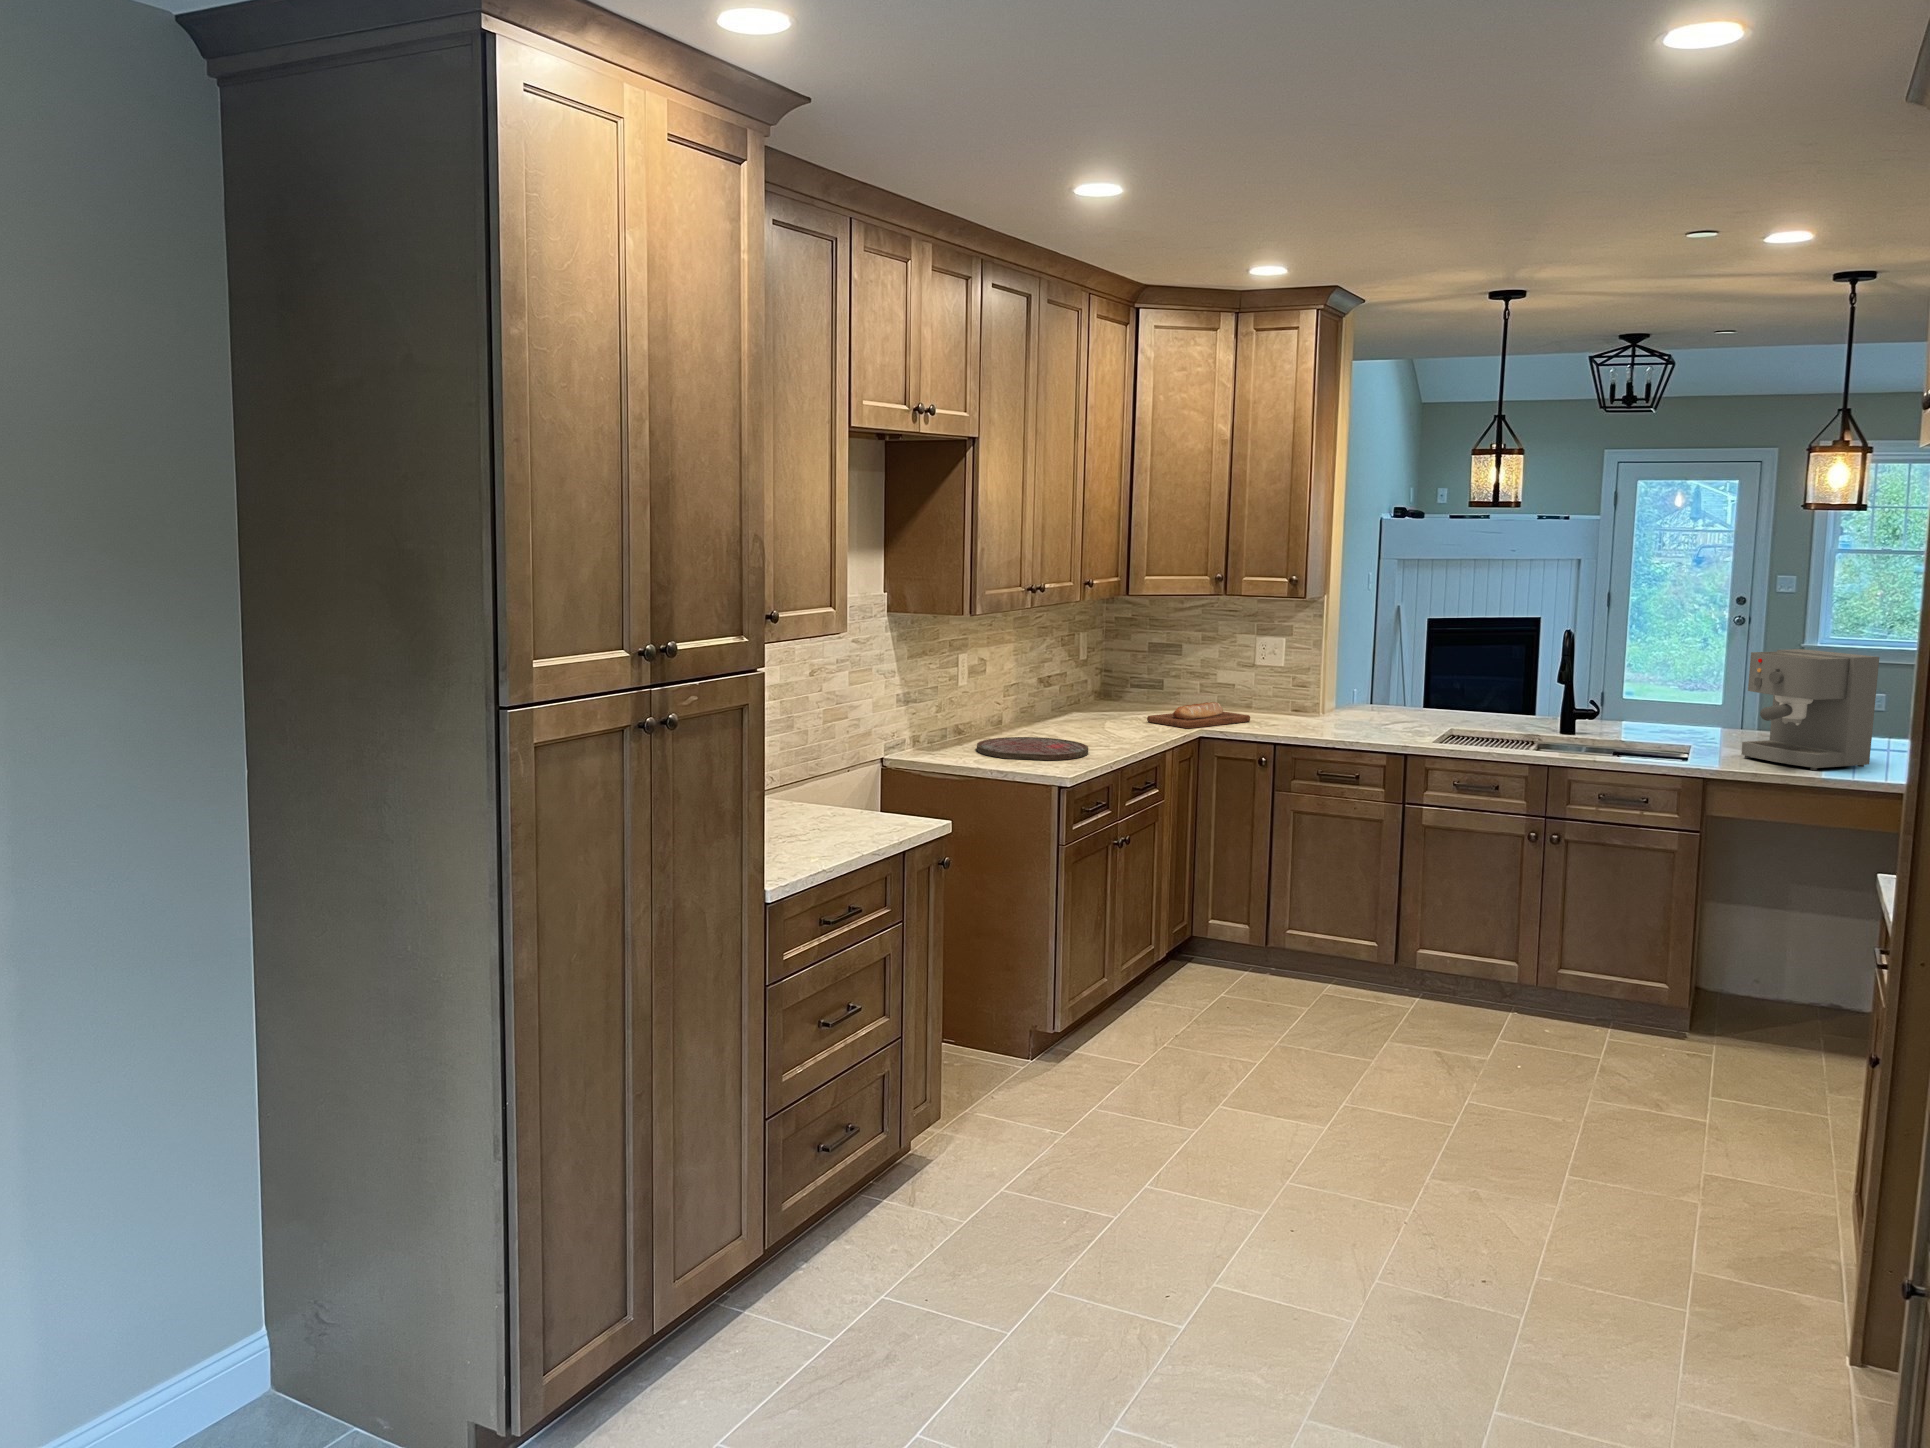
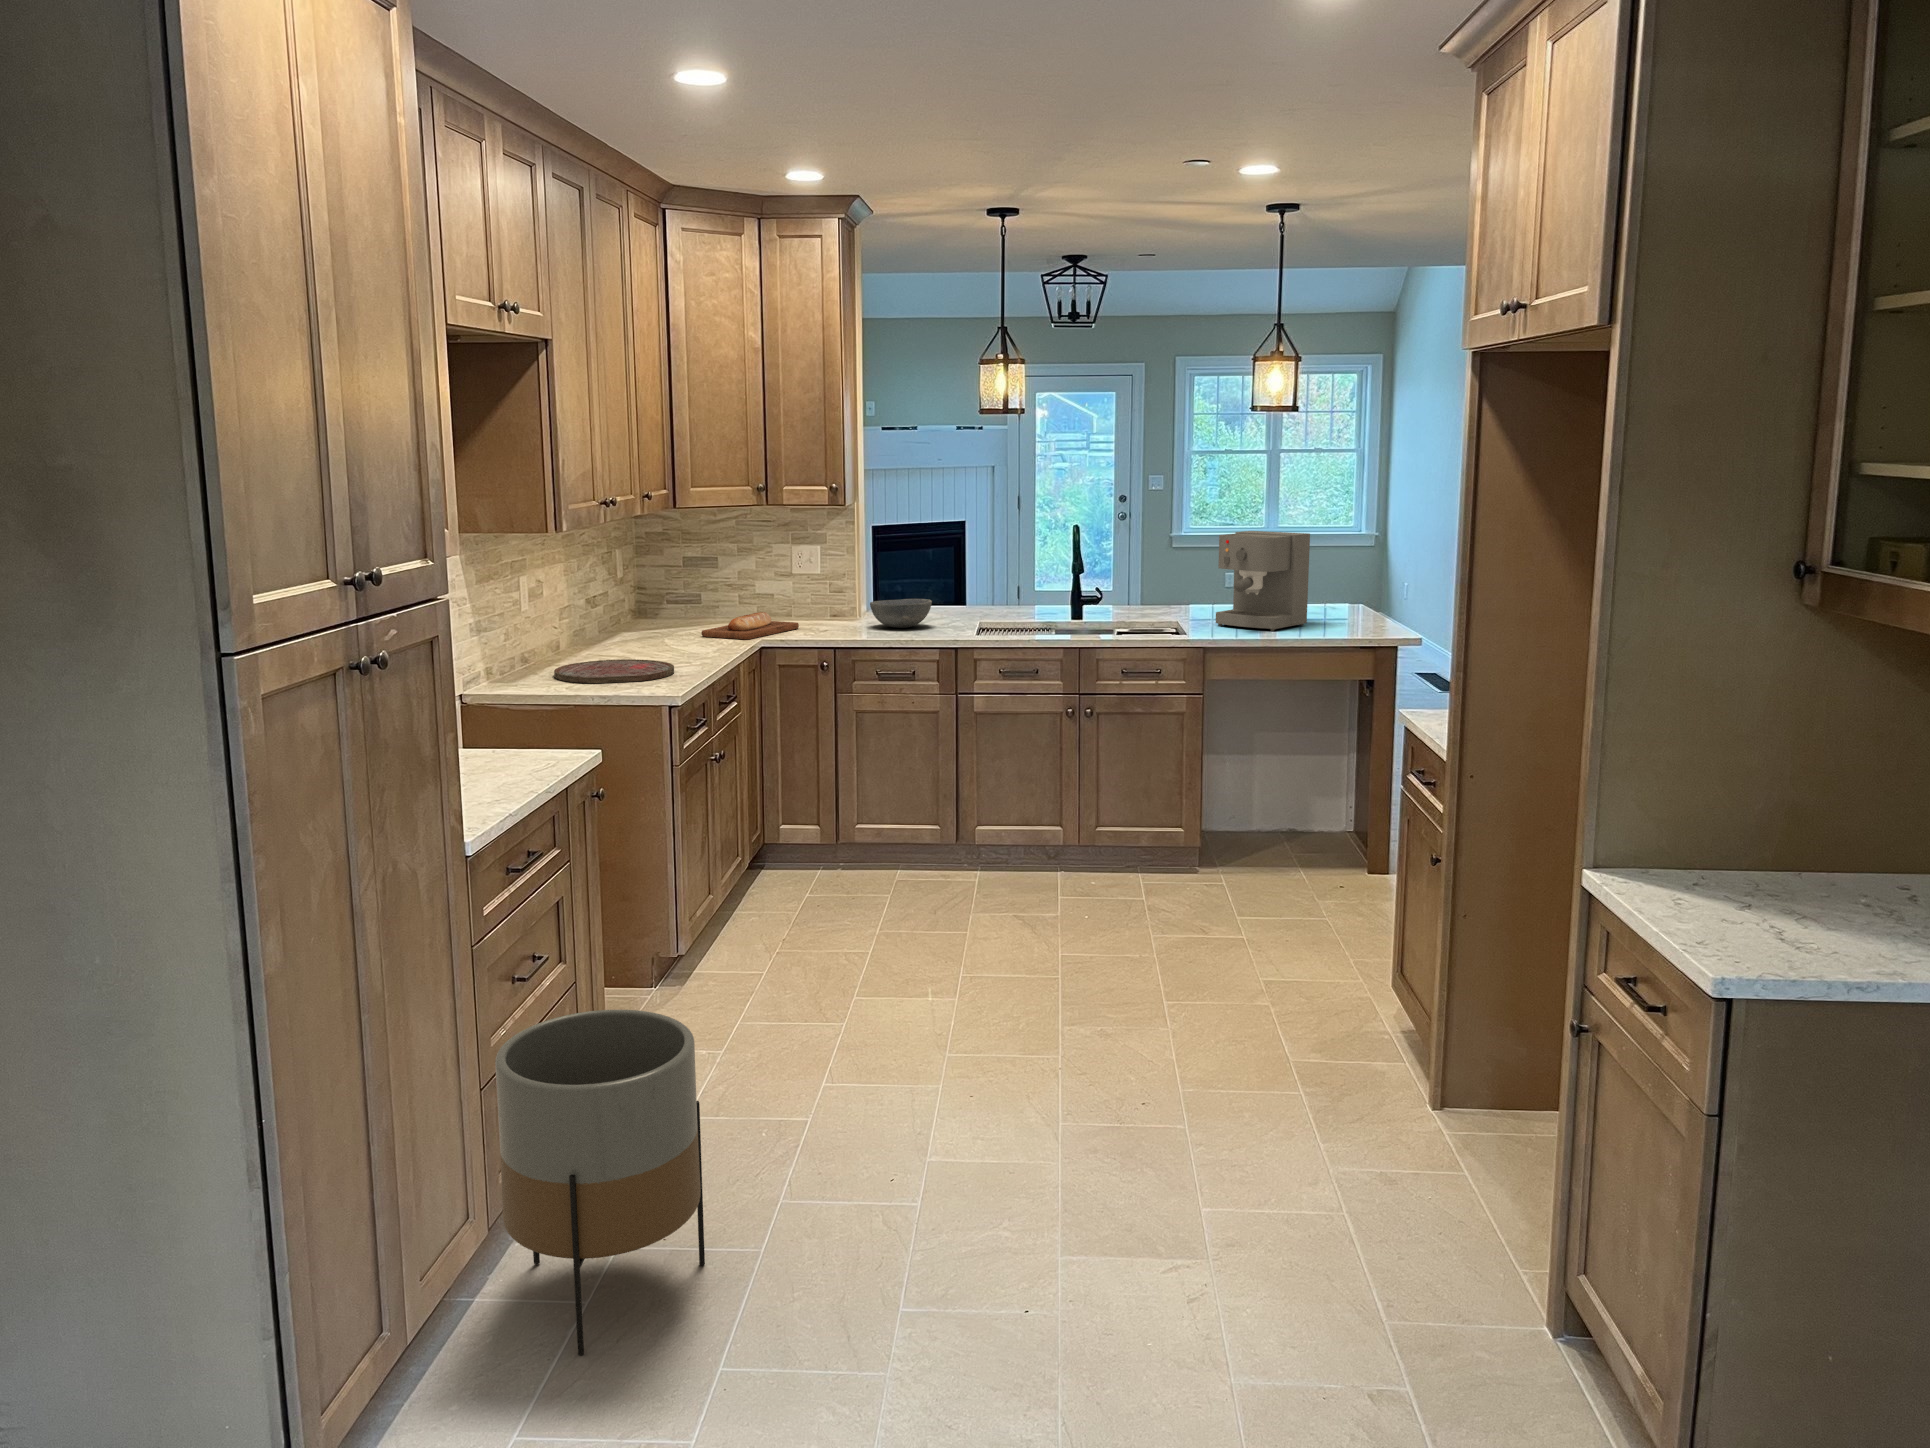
bowl: none [1326,699,1394,730] -> present [870,599,932,628]
planter: none [764,1066,953,1388] -> present [495,1009,705,1355]

